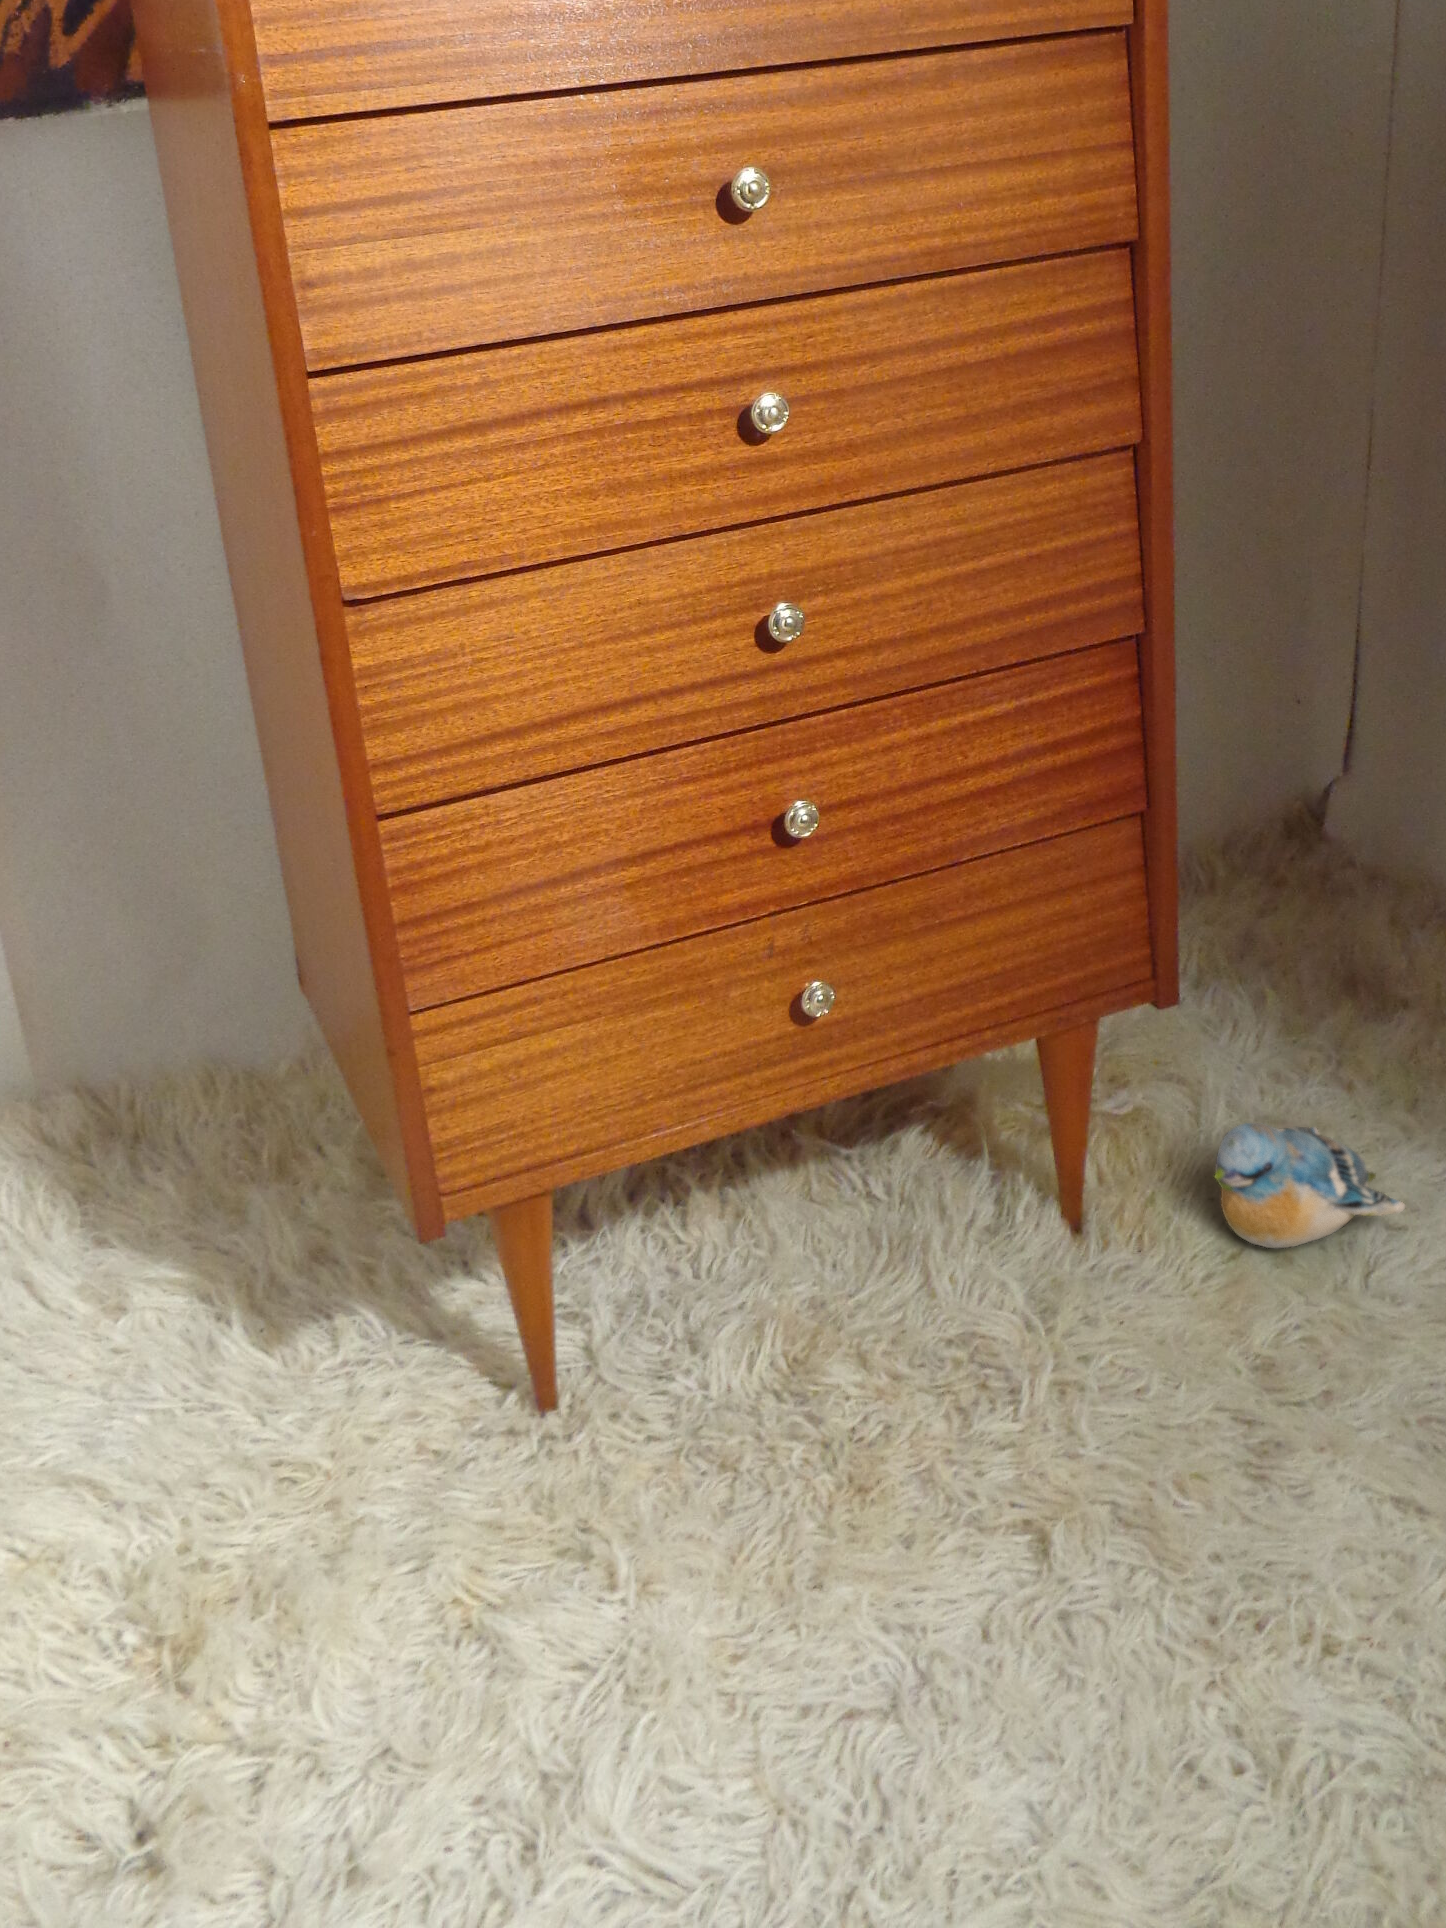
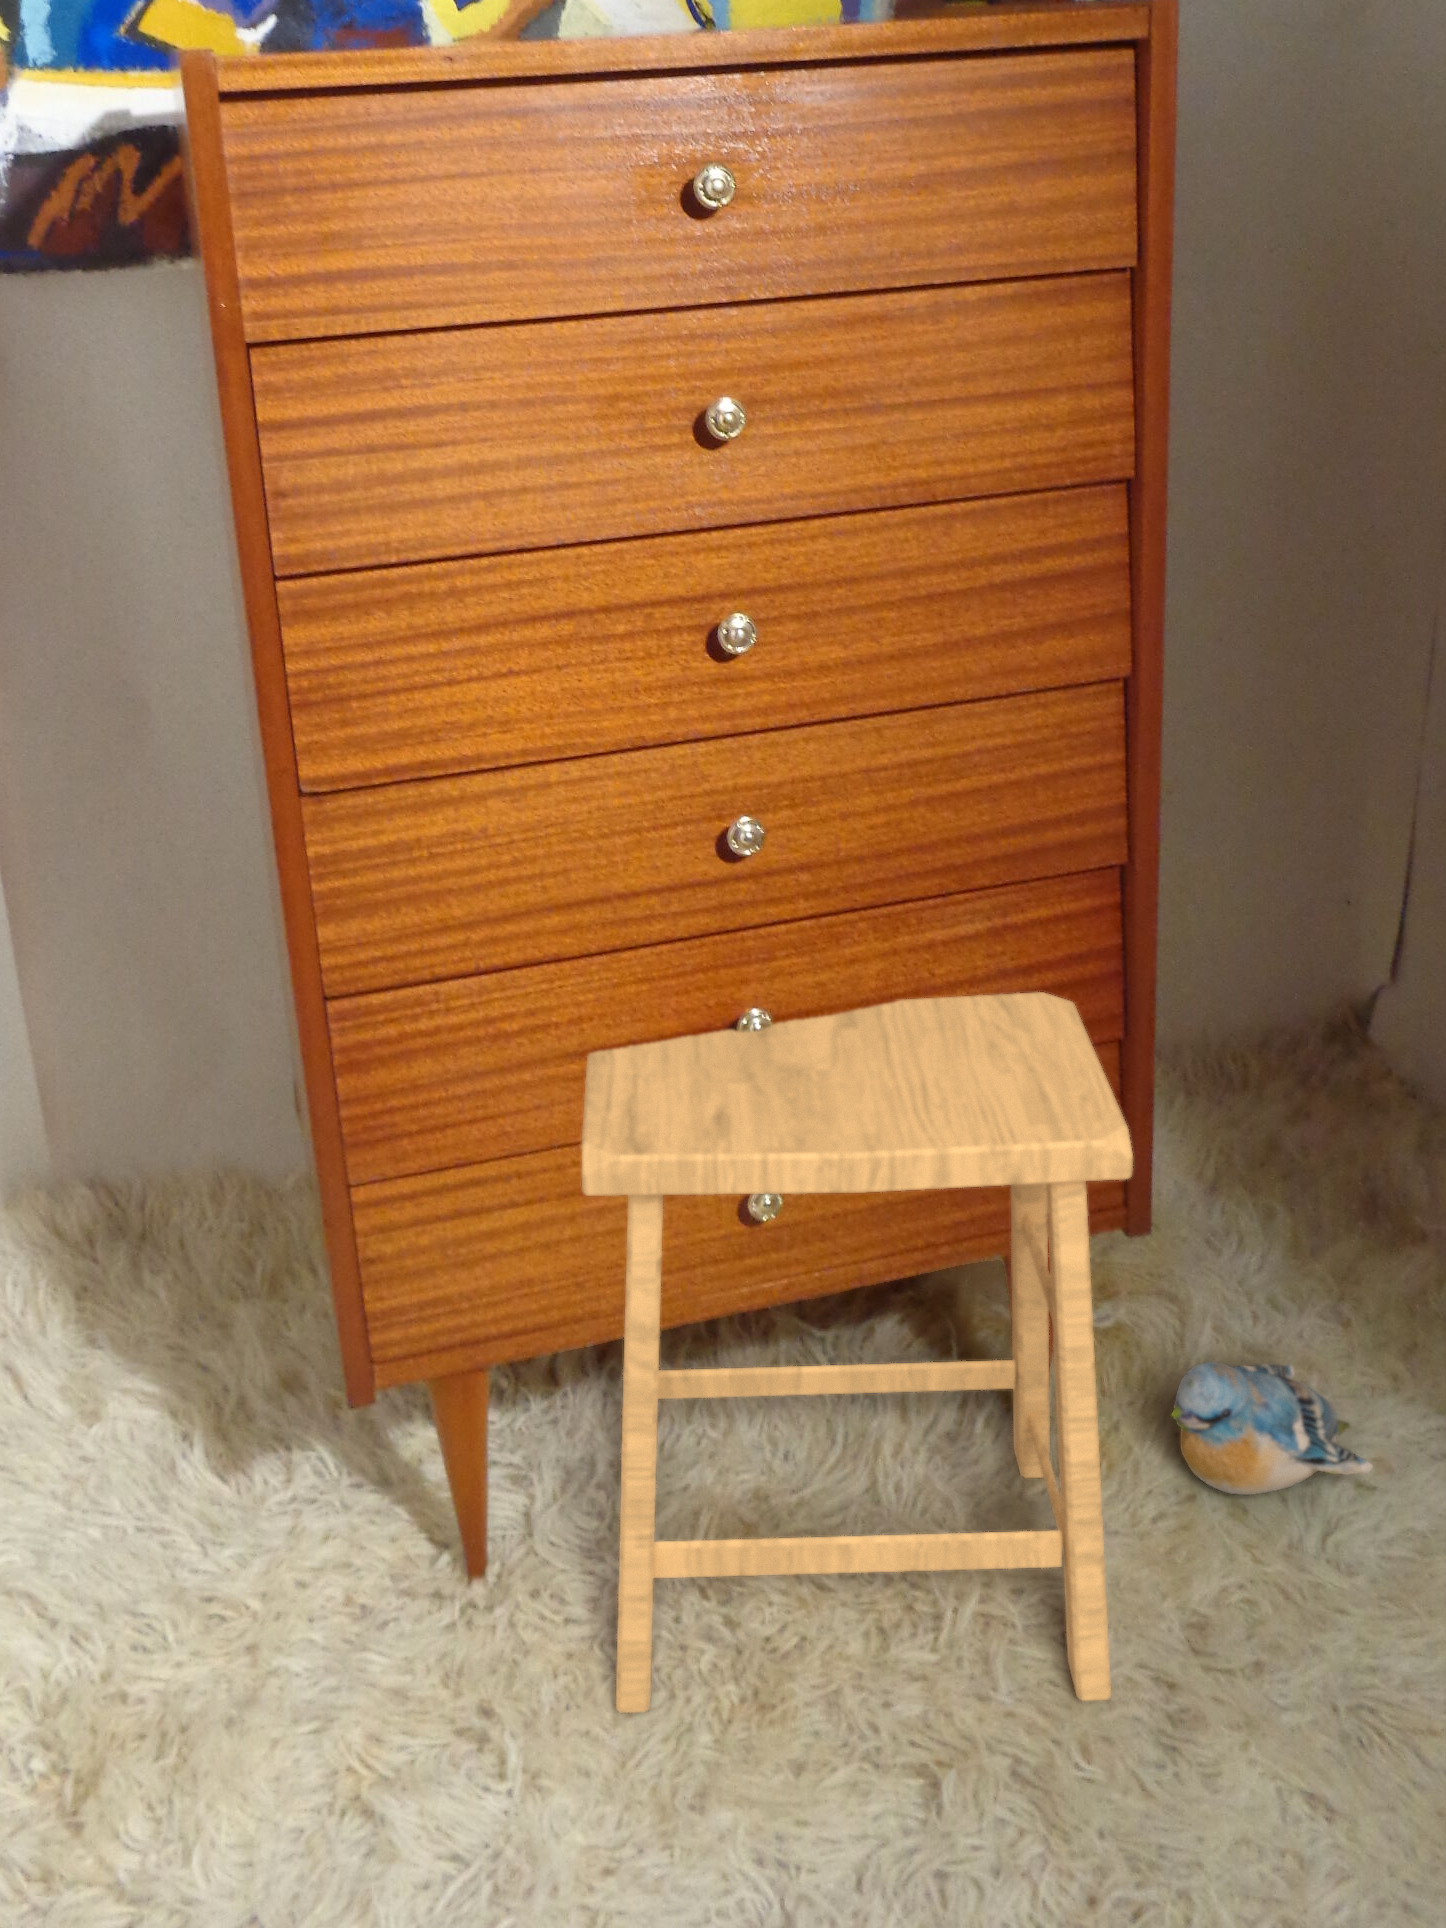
footstool: none [632,765,1193,1512] -> present [581,992,1133,1713]

